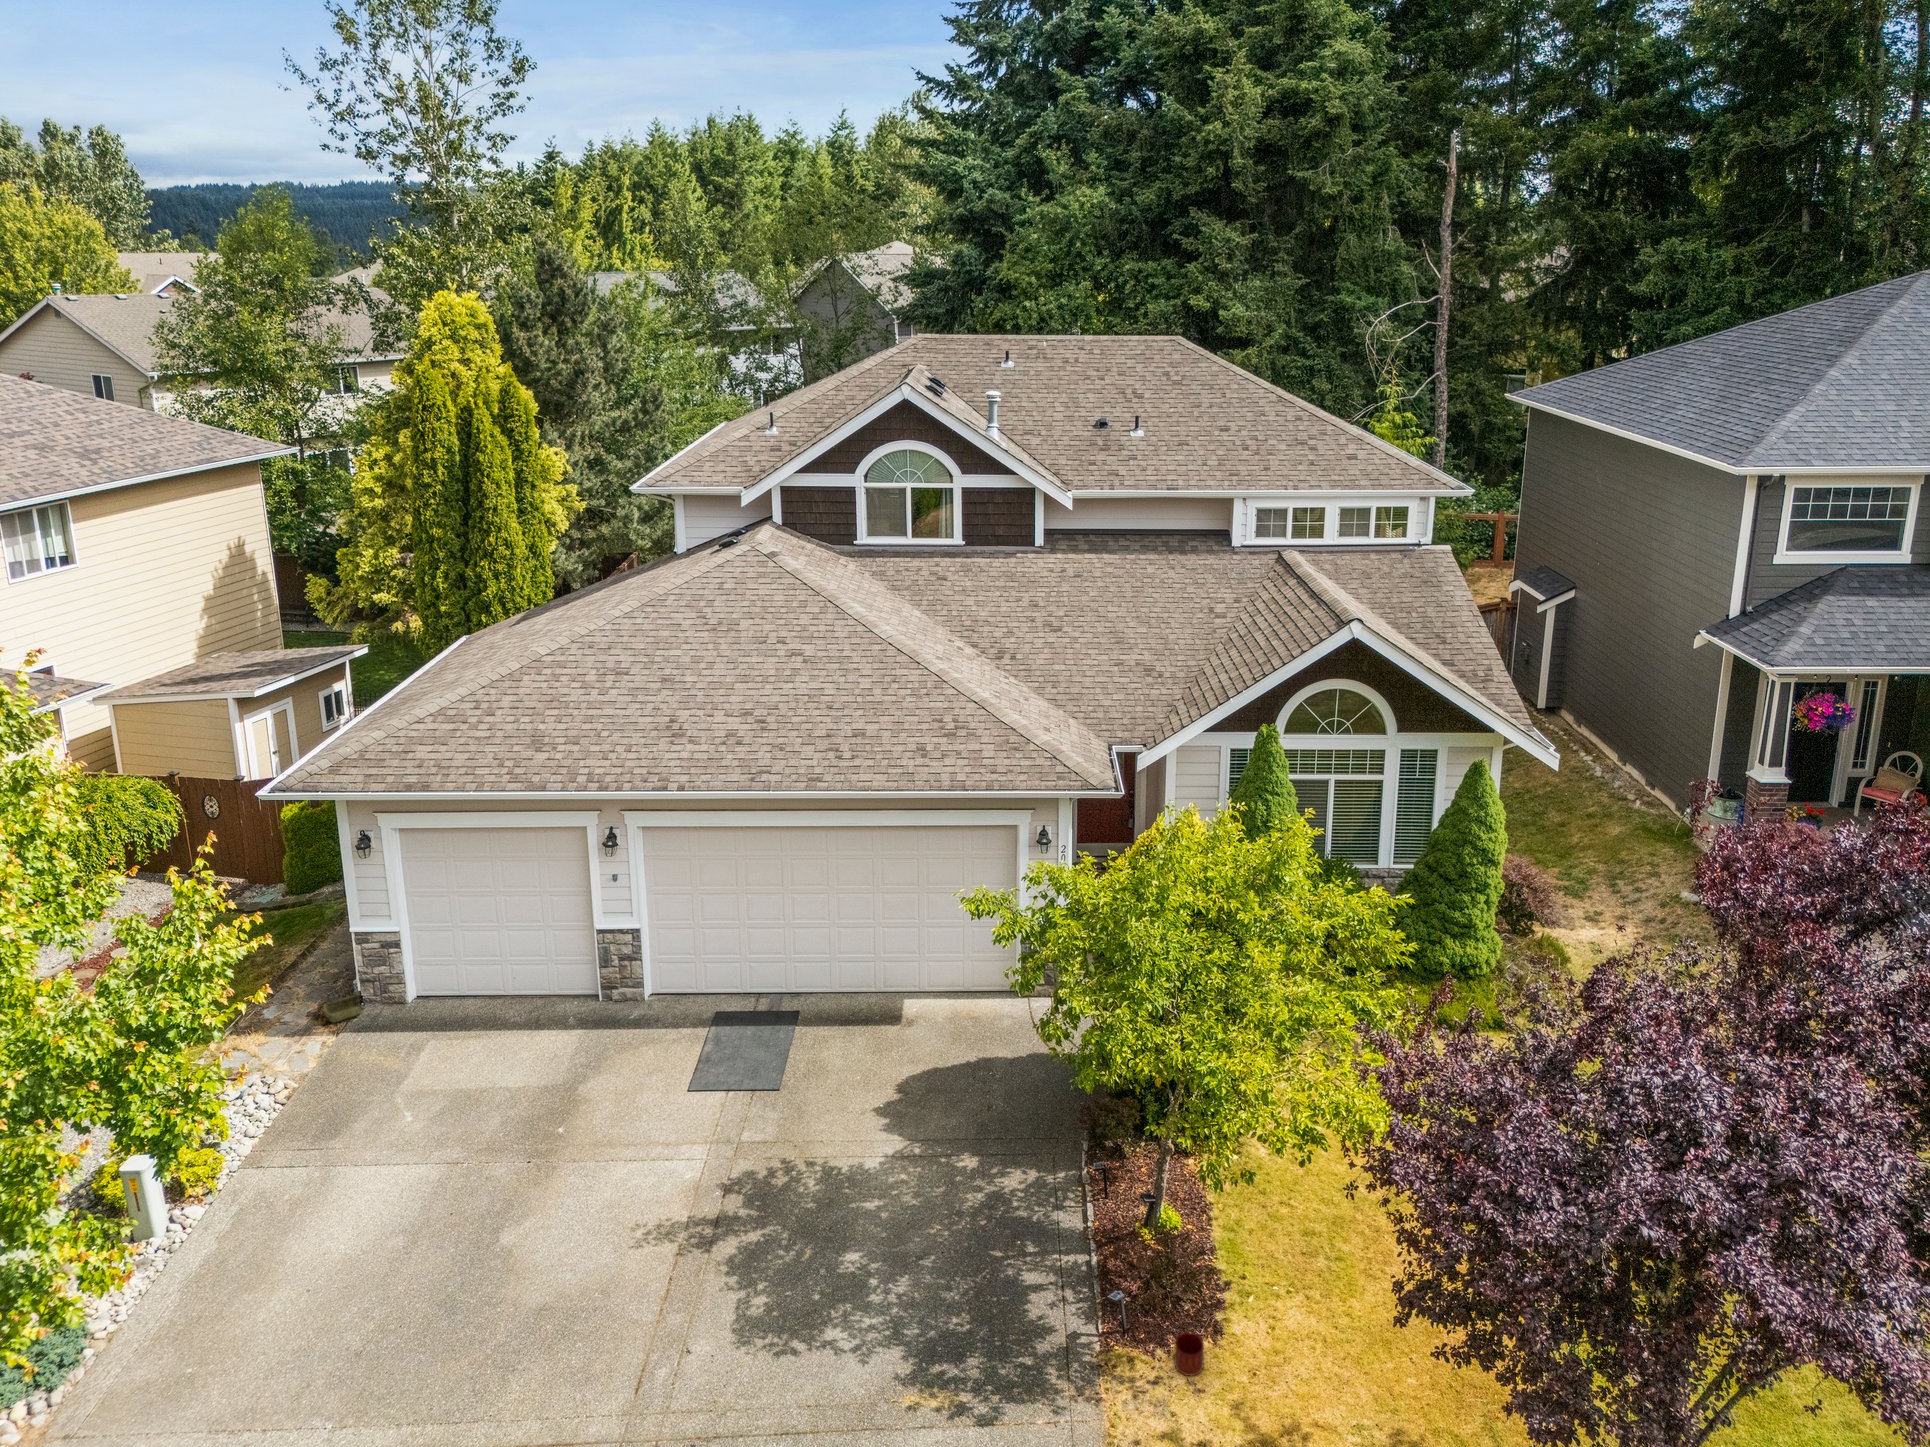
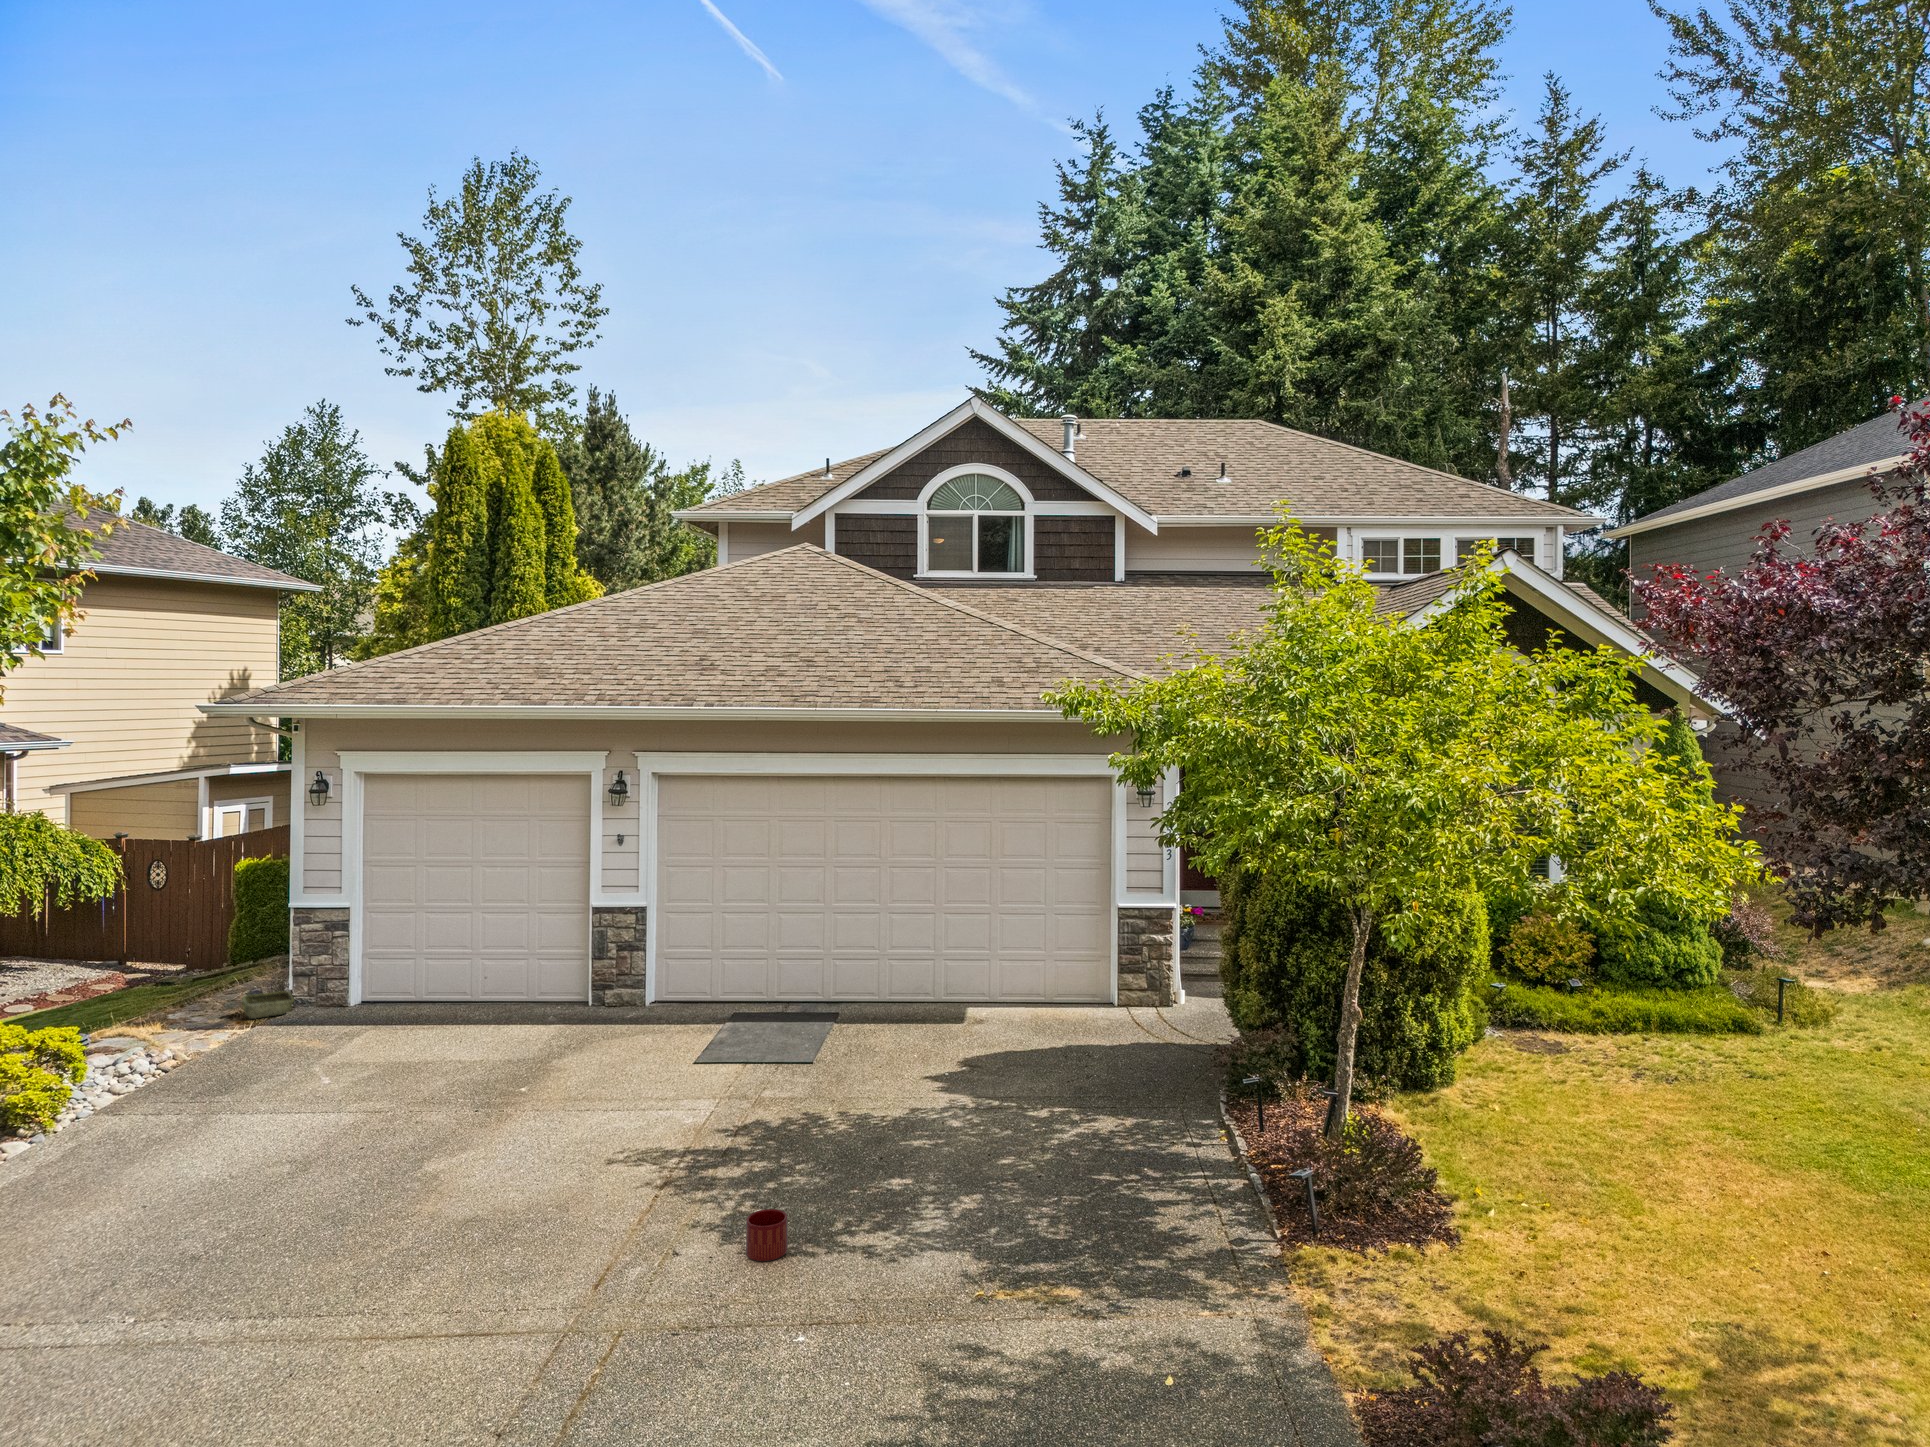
planter: present [1174,1332,1204,1376] -> present [746,1209,788,1261]

